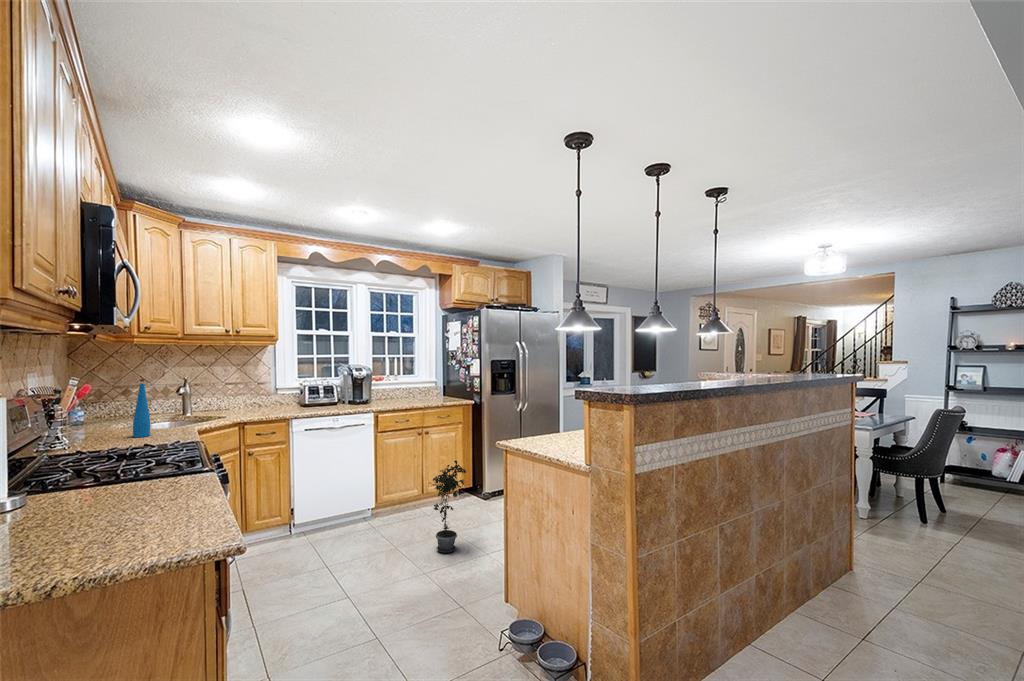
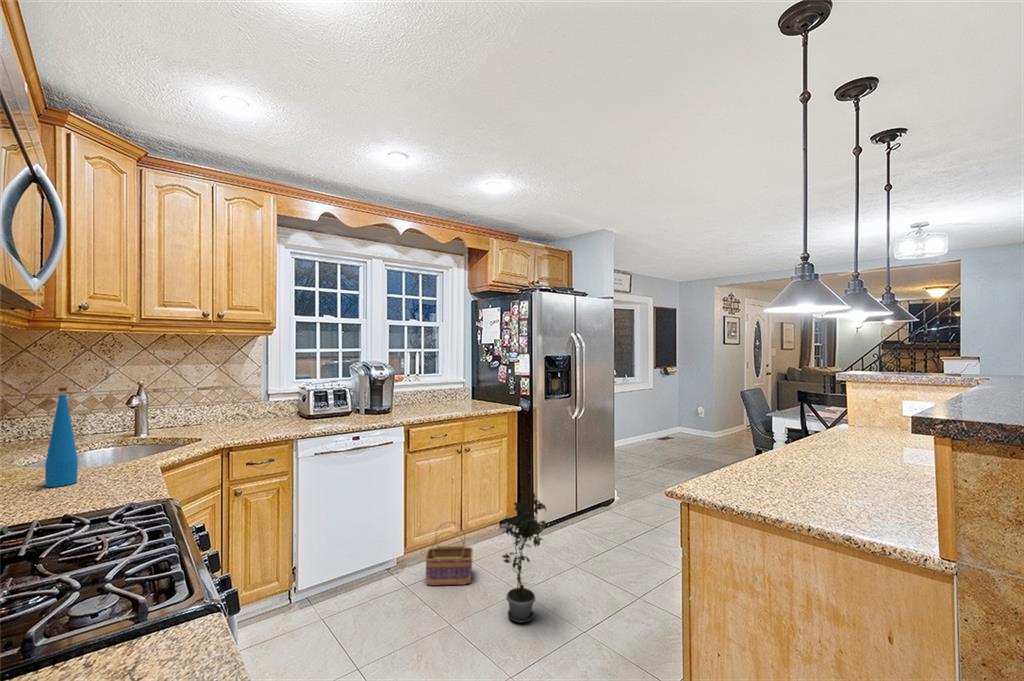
basket: none [386,486,423,531] -> present [425,522,473,585]

